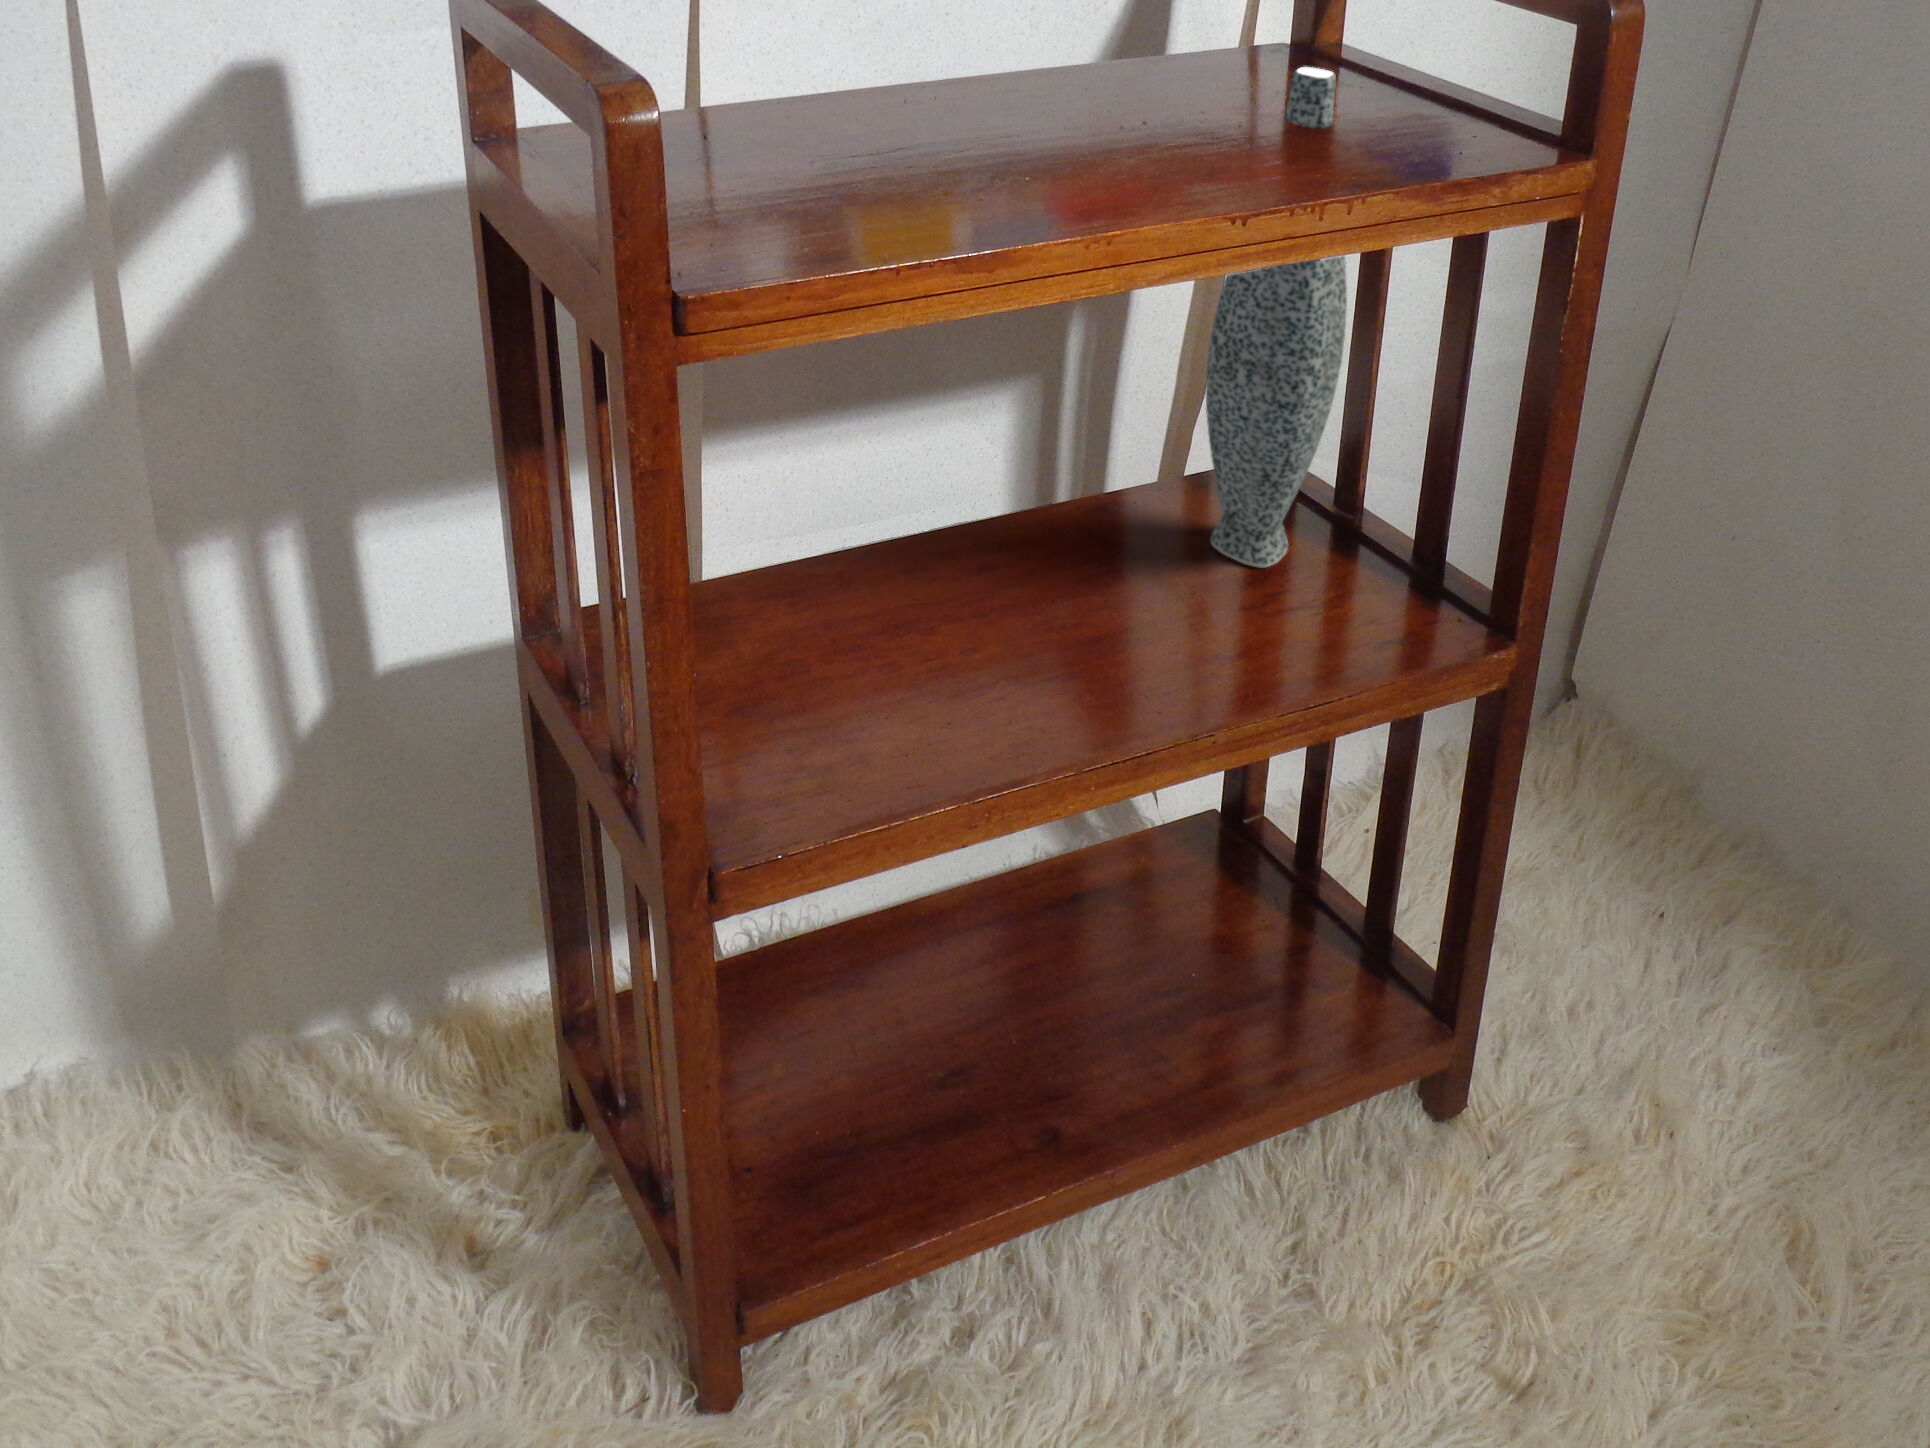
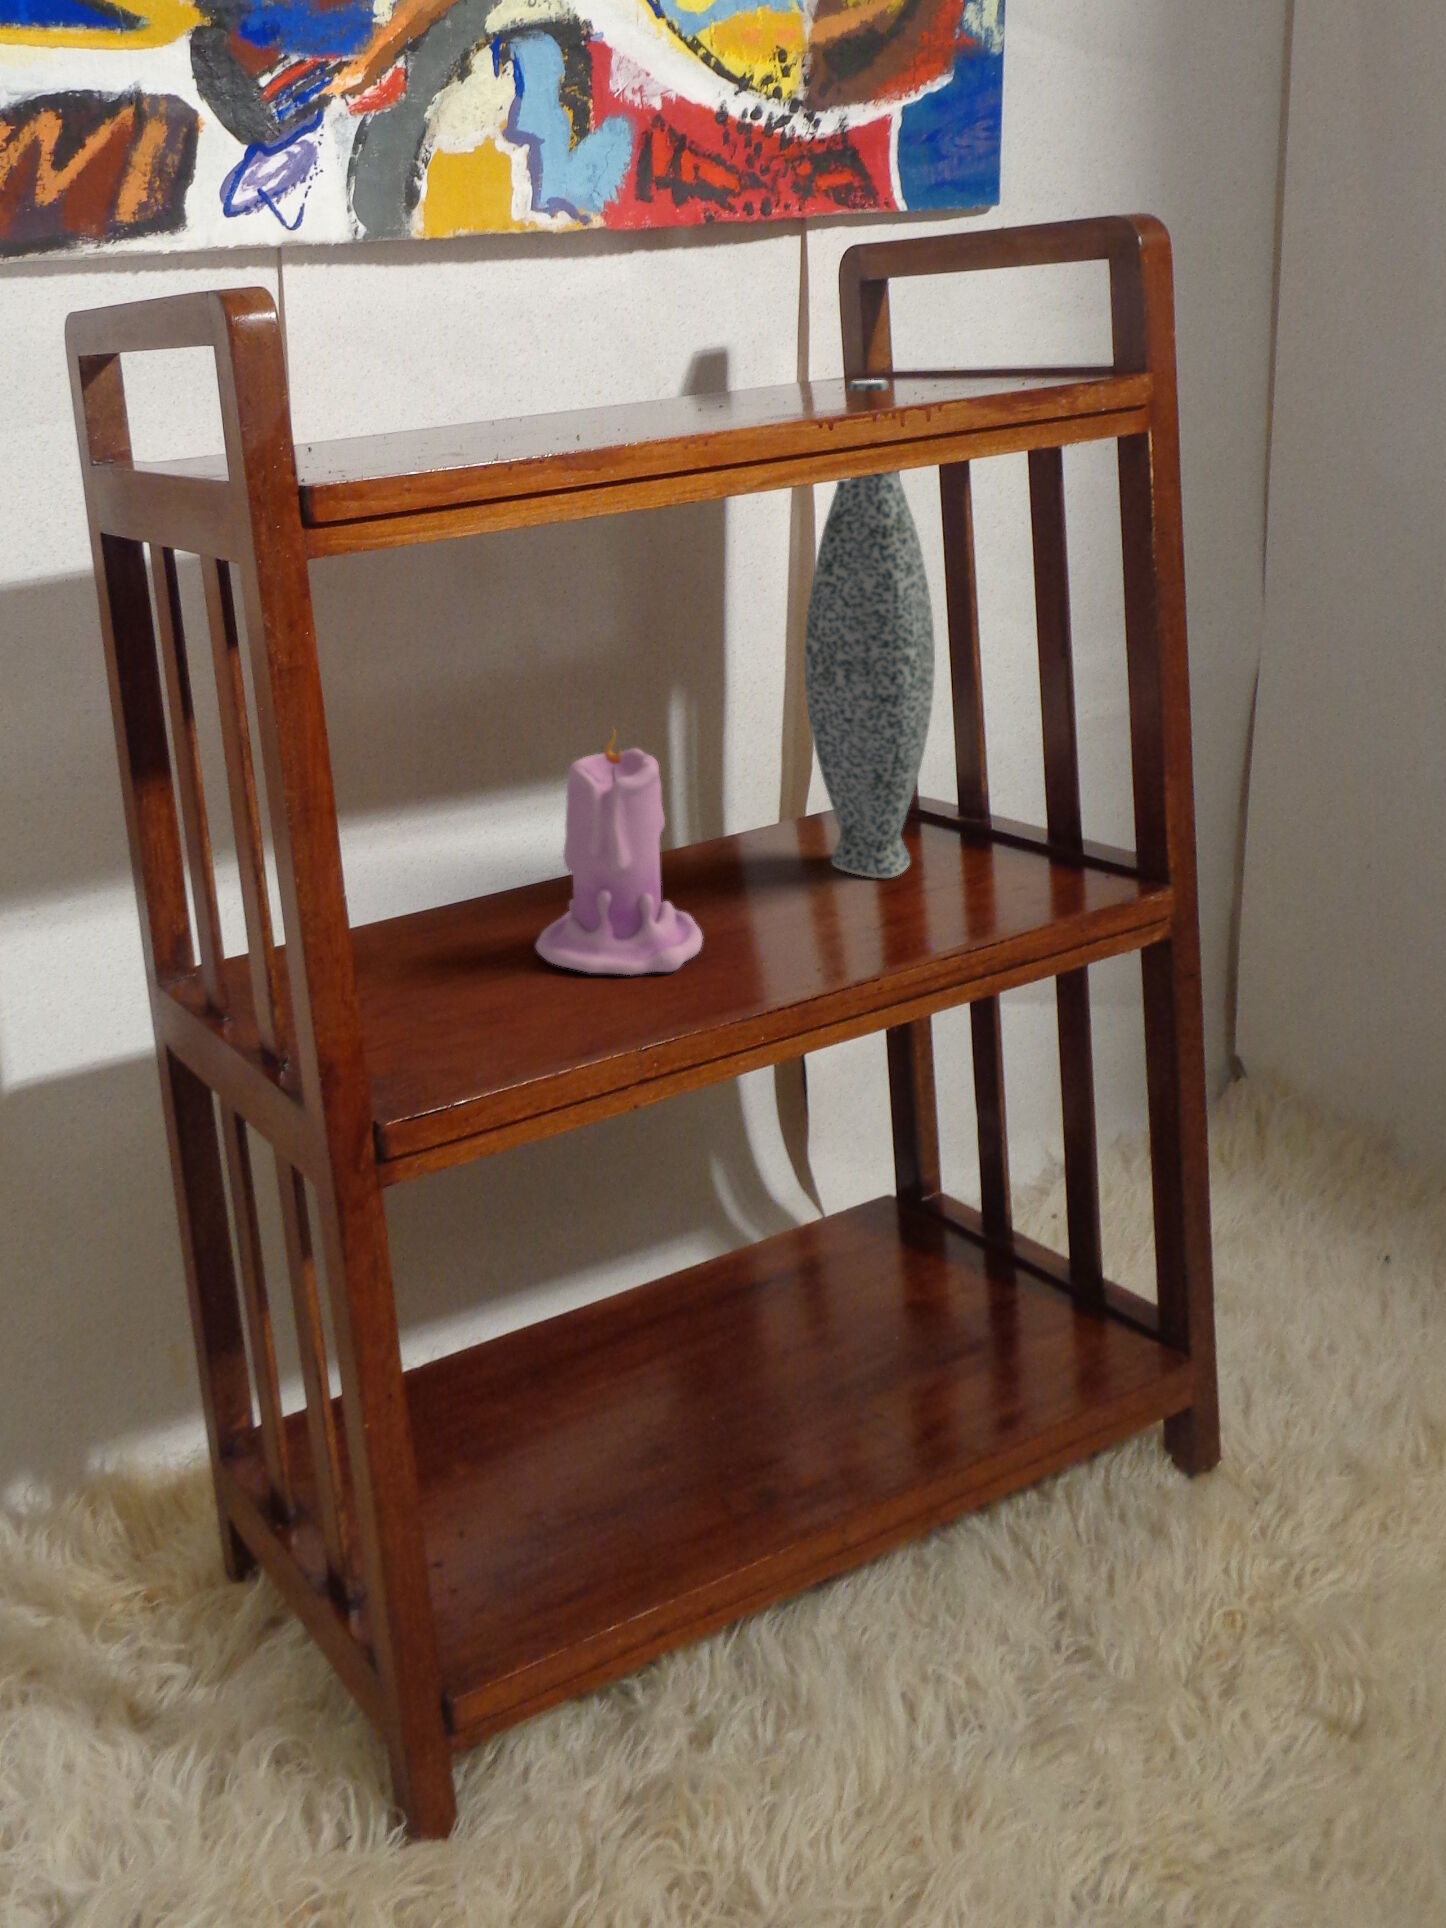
candle: none [902,424,1067,671] -> present [536,730,703,975]

